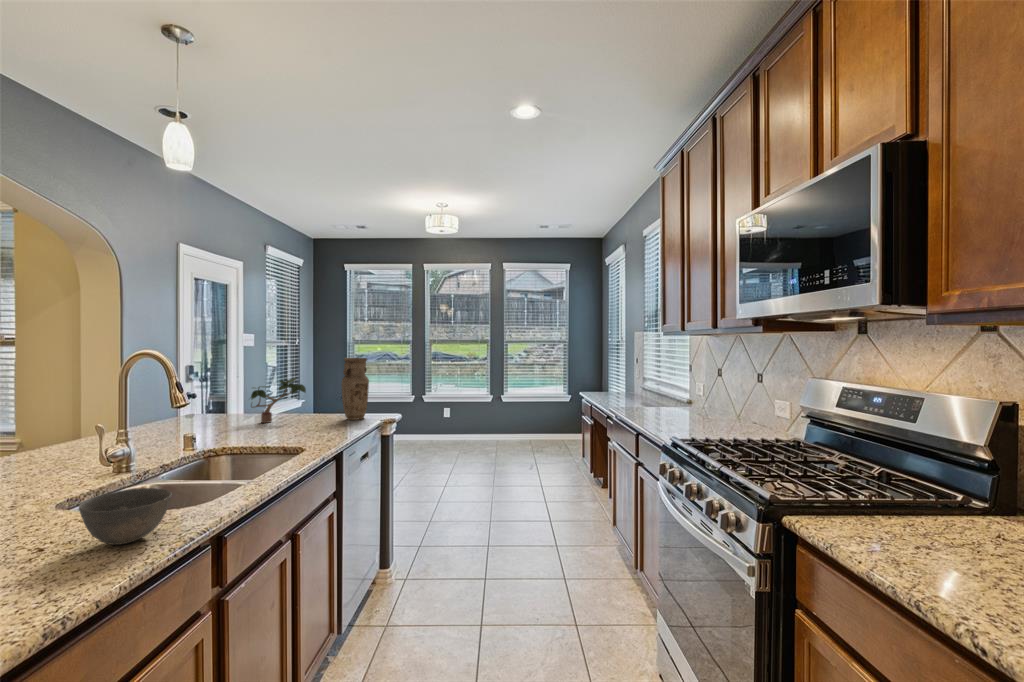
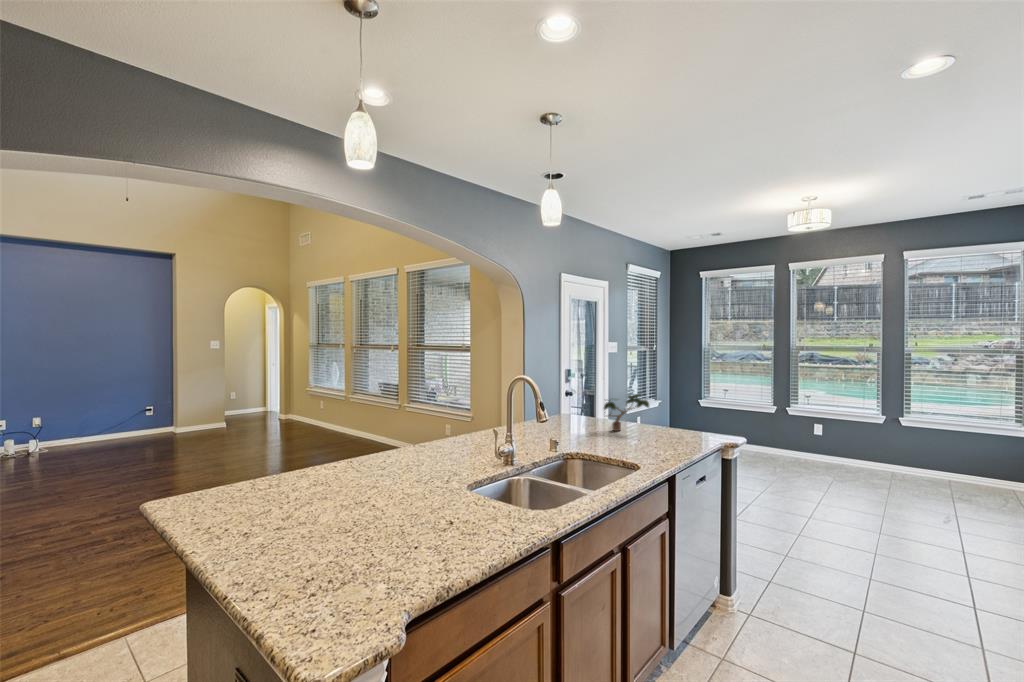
vase: present [342,358,369,420] -> none [683,377,711,439]
bowl: present [79,488,172,545] -> none [469,493,523,535]

